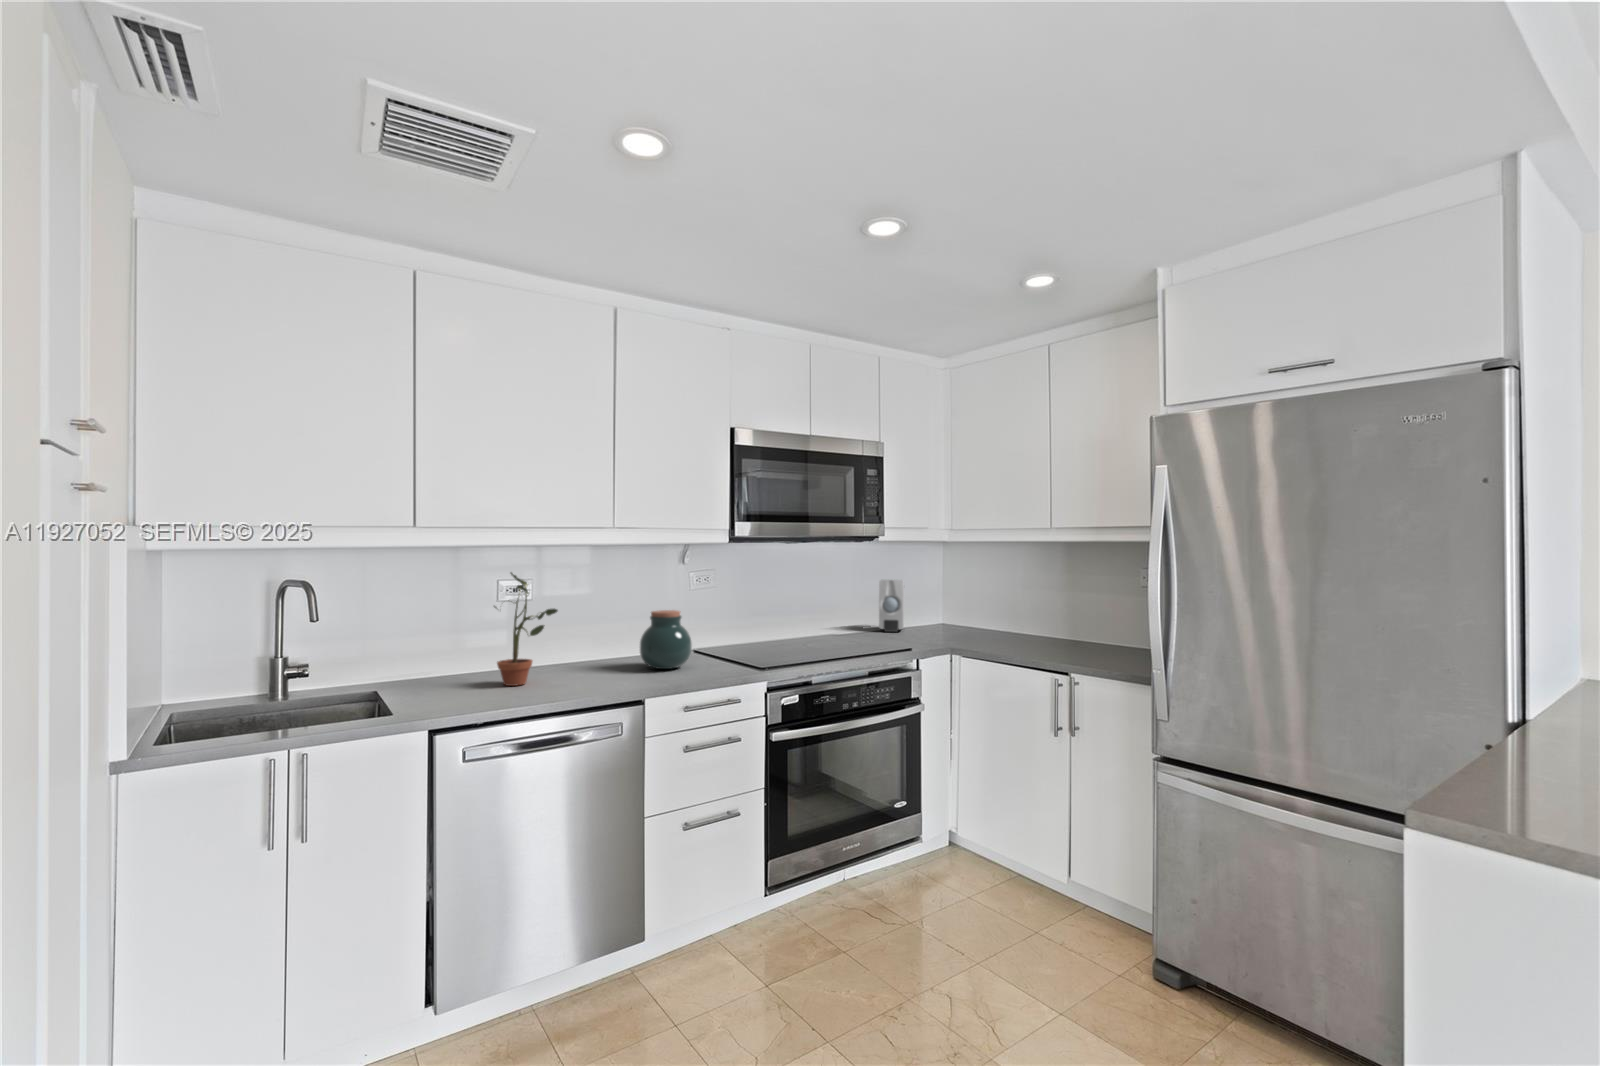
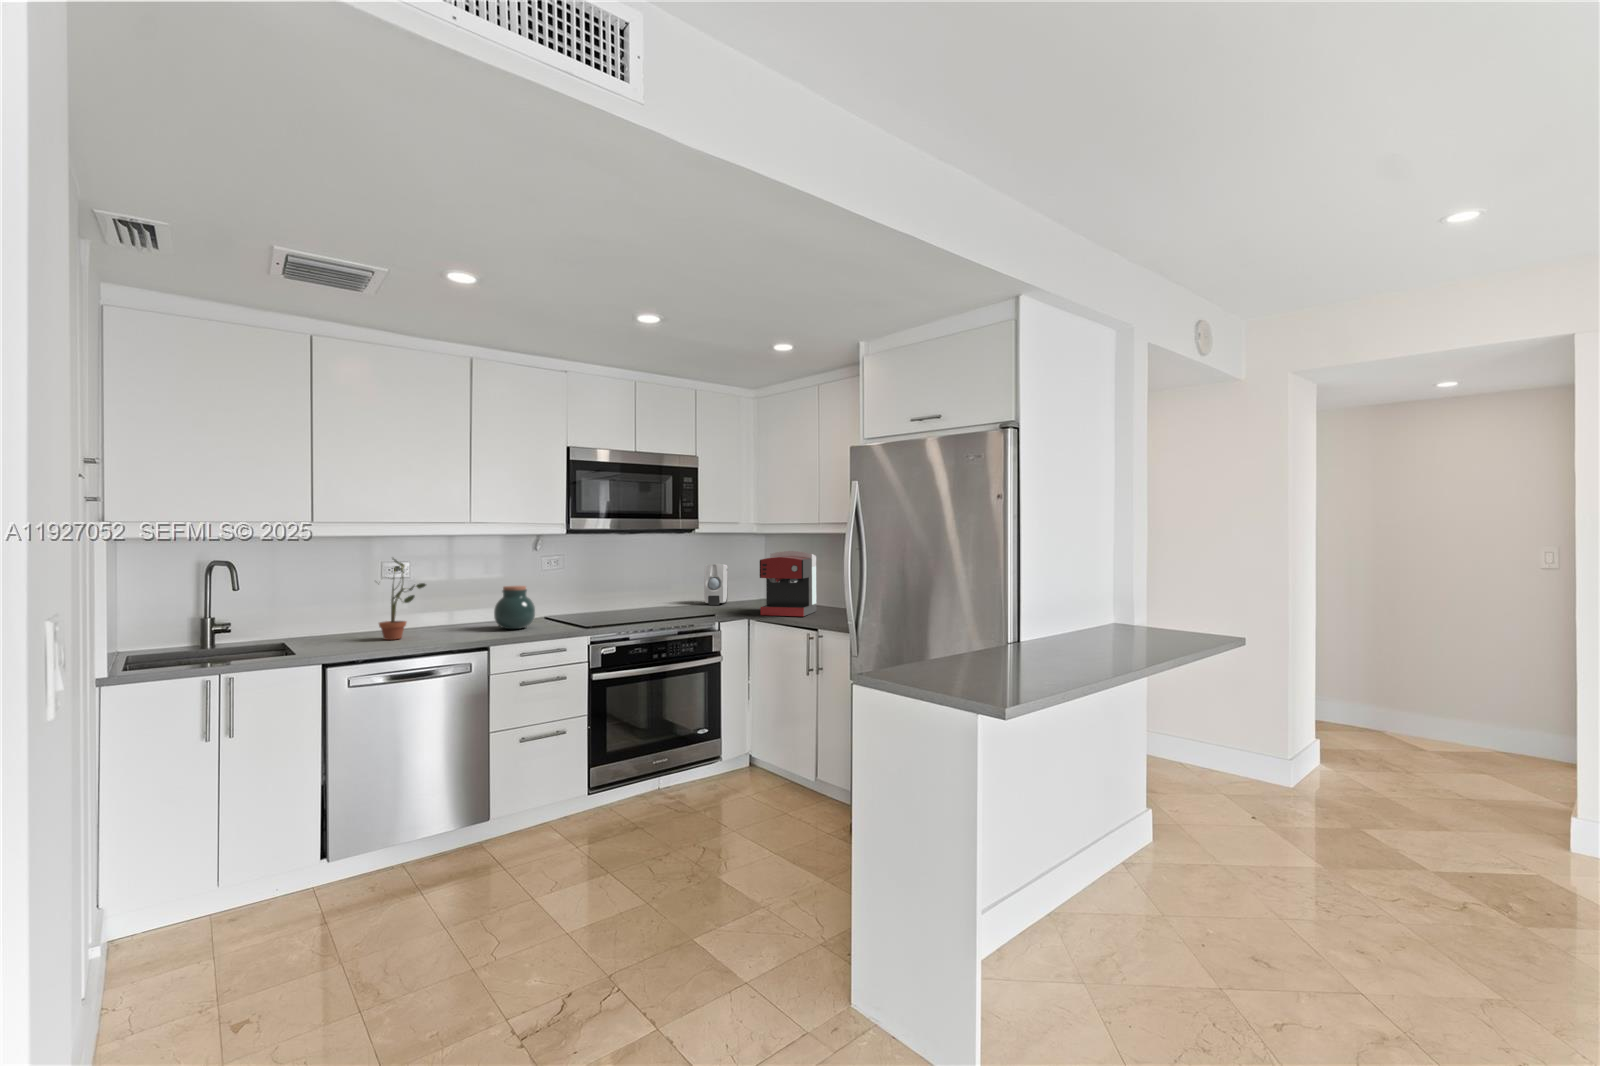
coffee maker: none [968,564,1035,652] -> present [760,551,816,616]

